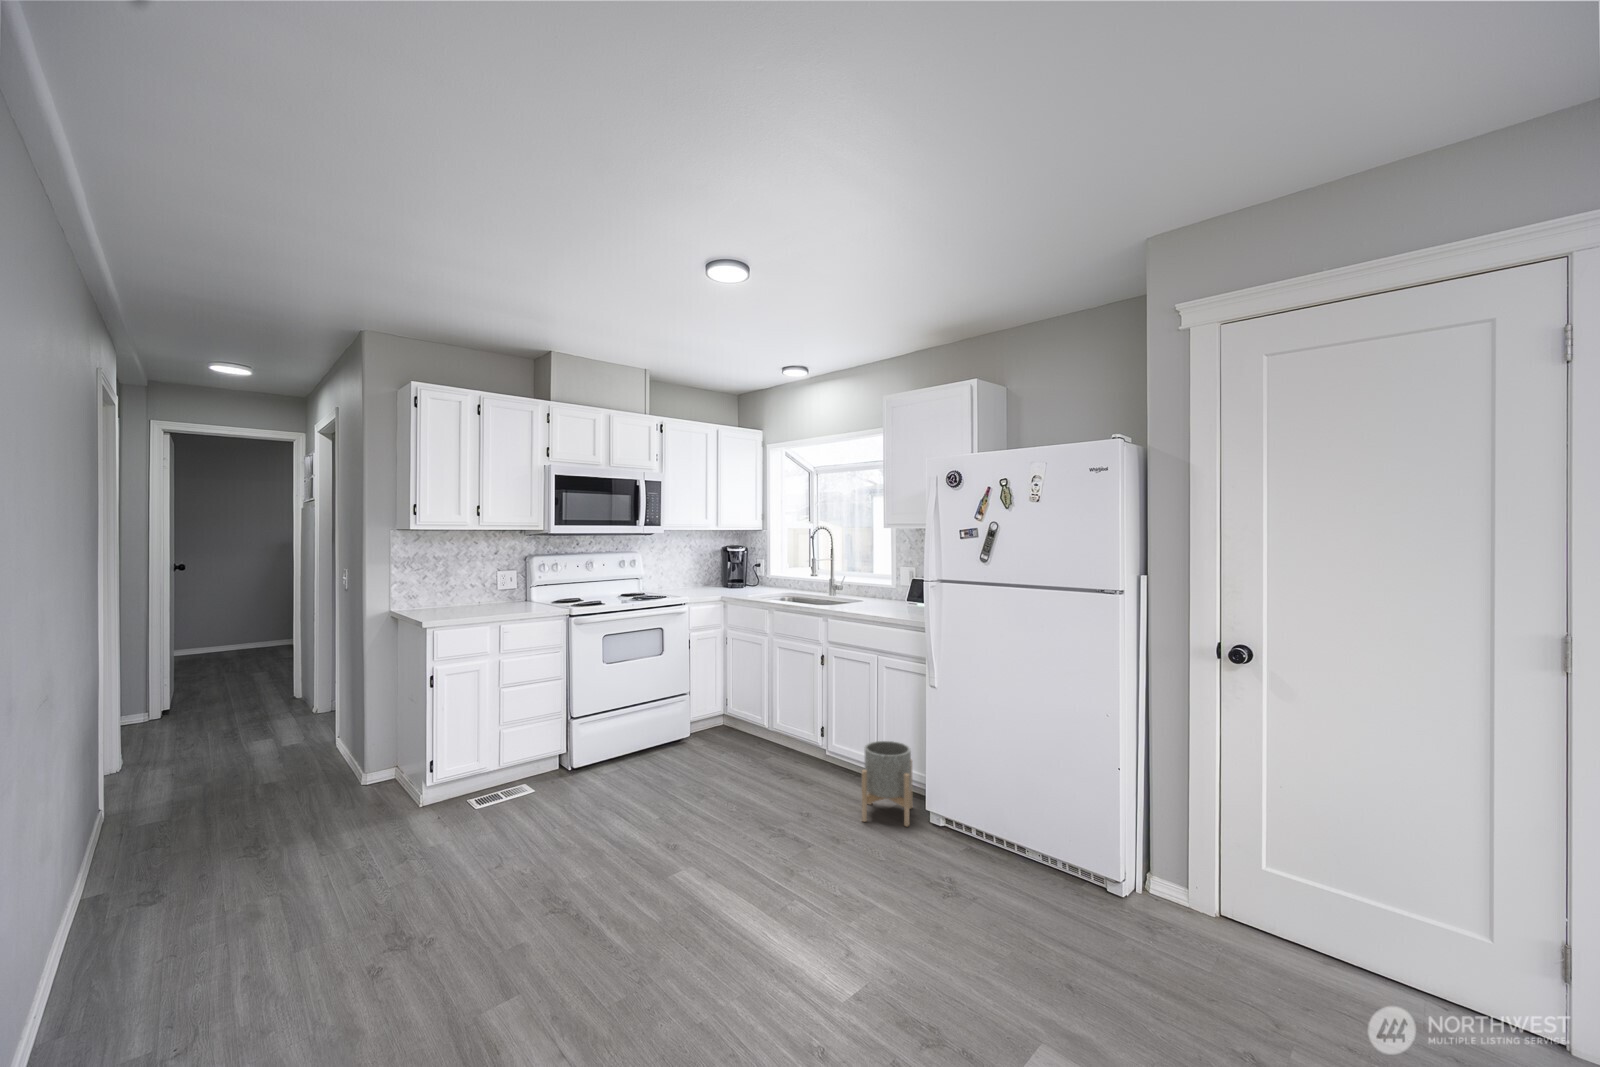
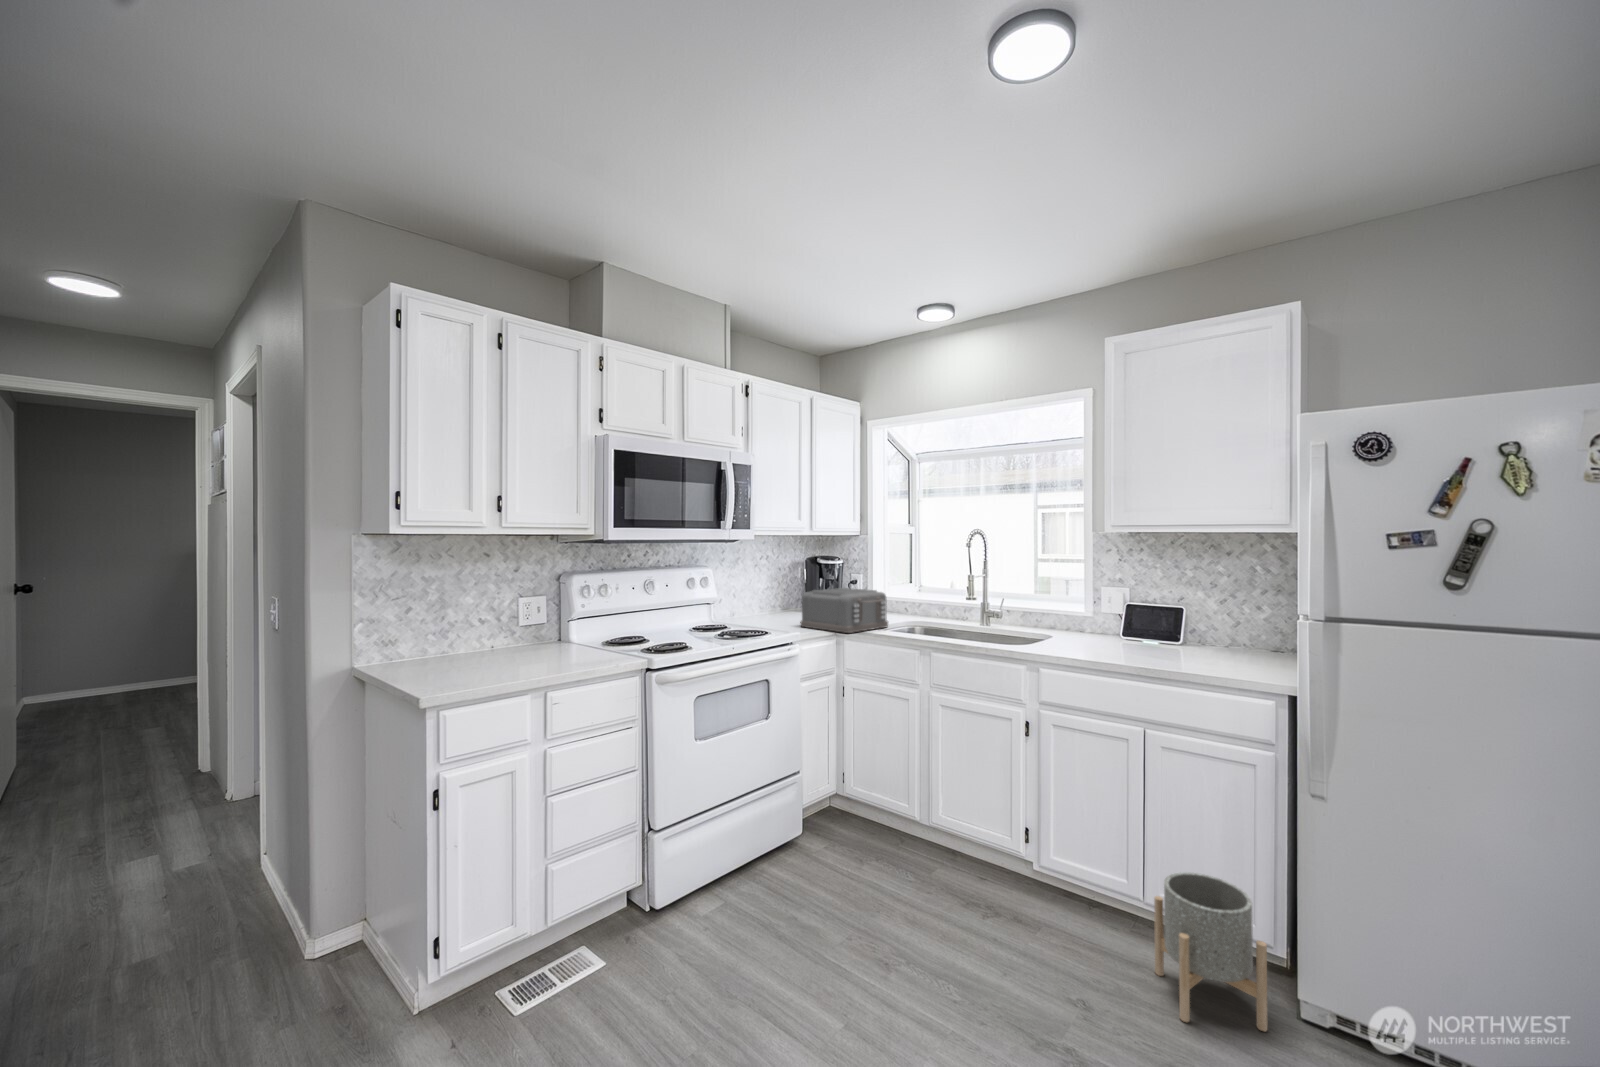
toaster: none [700,569,761,599] -> present [800,588,888,633]

